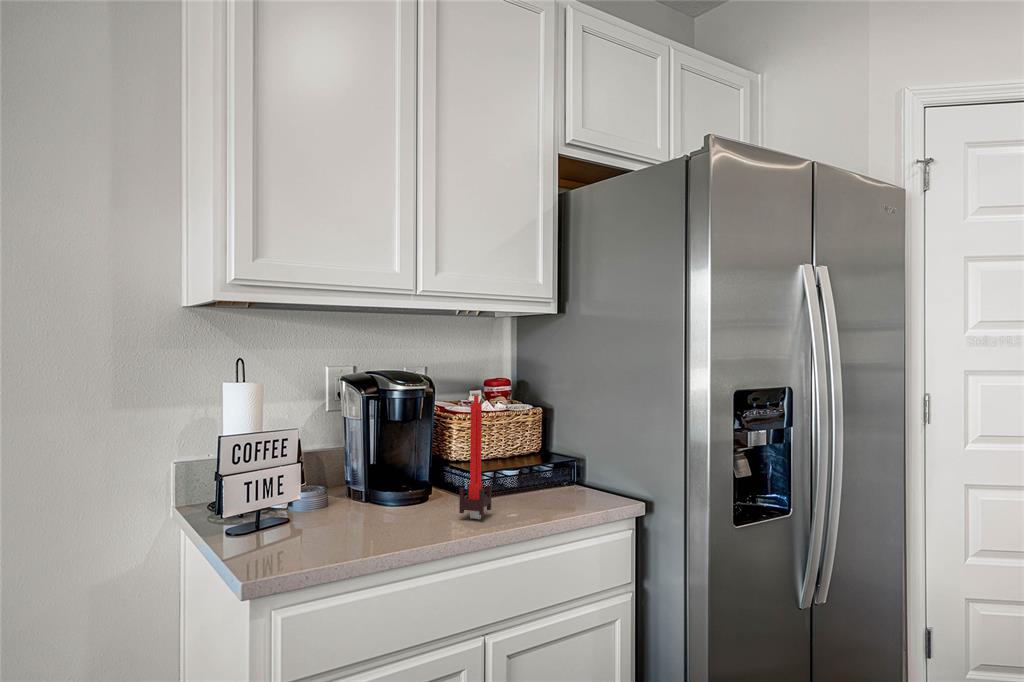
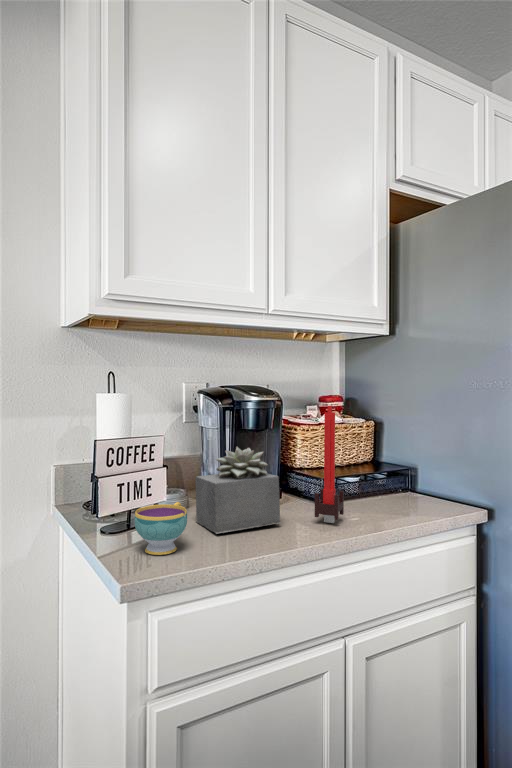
succulent plant: none [332,439,424,532] -> present [195,447,280,533]
teacup: none [261,500,317,554] -> present [135,502,187,555]

